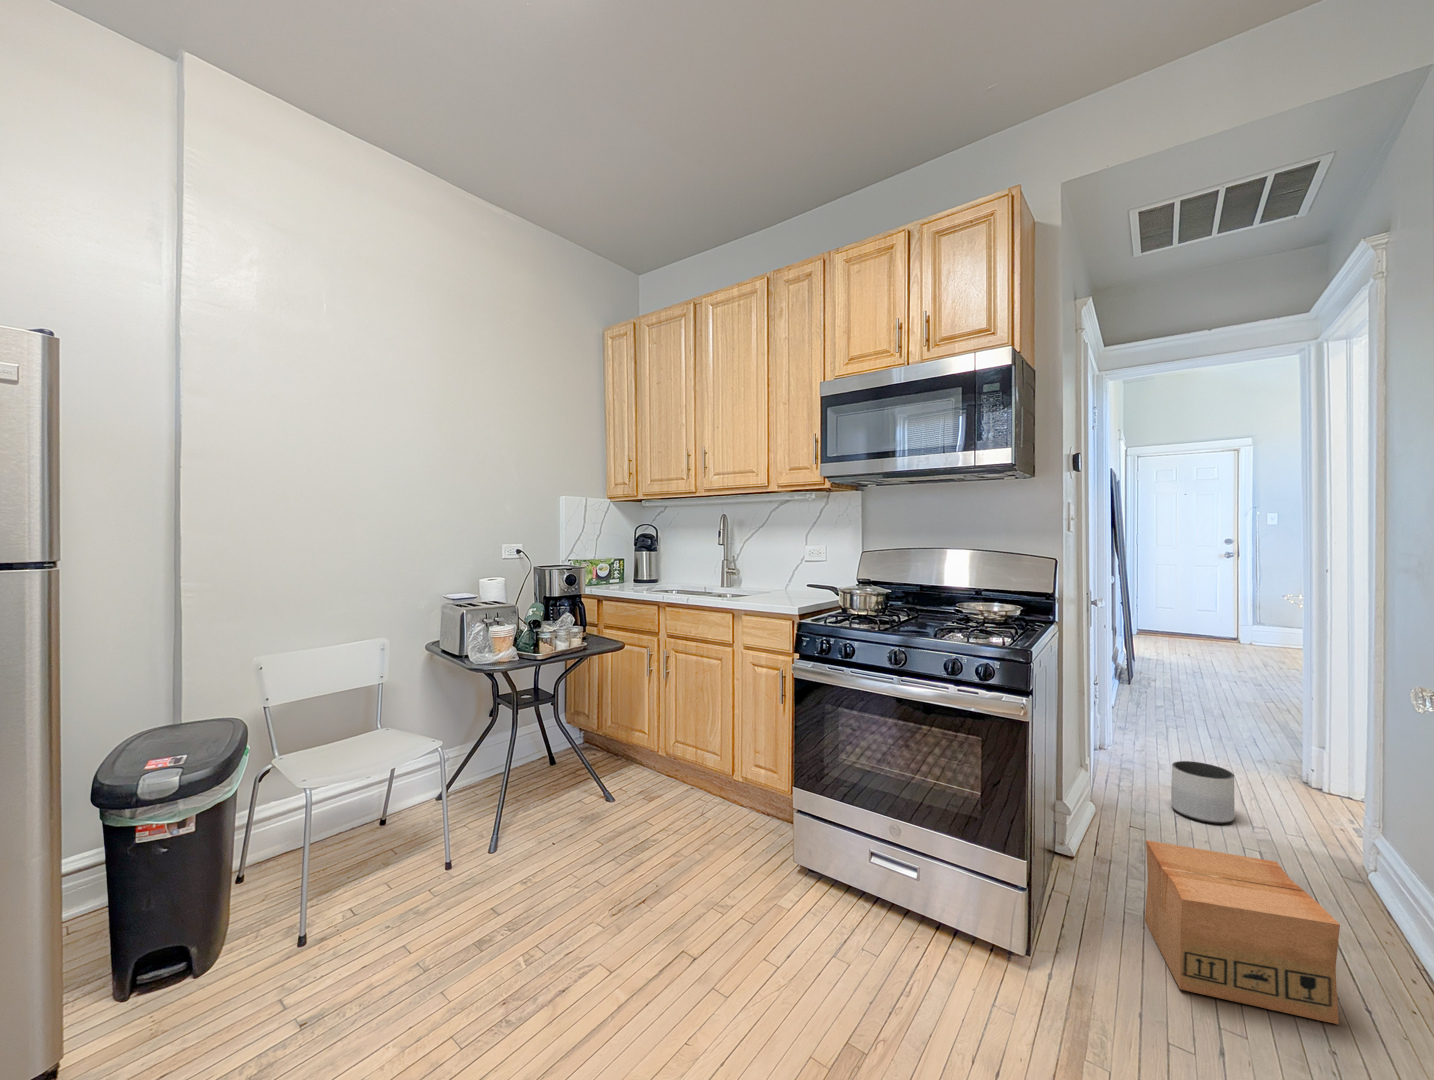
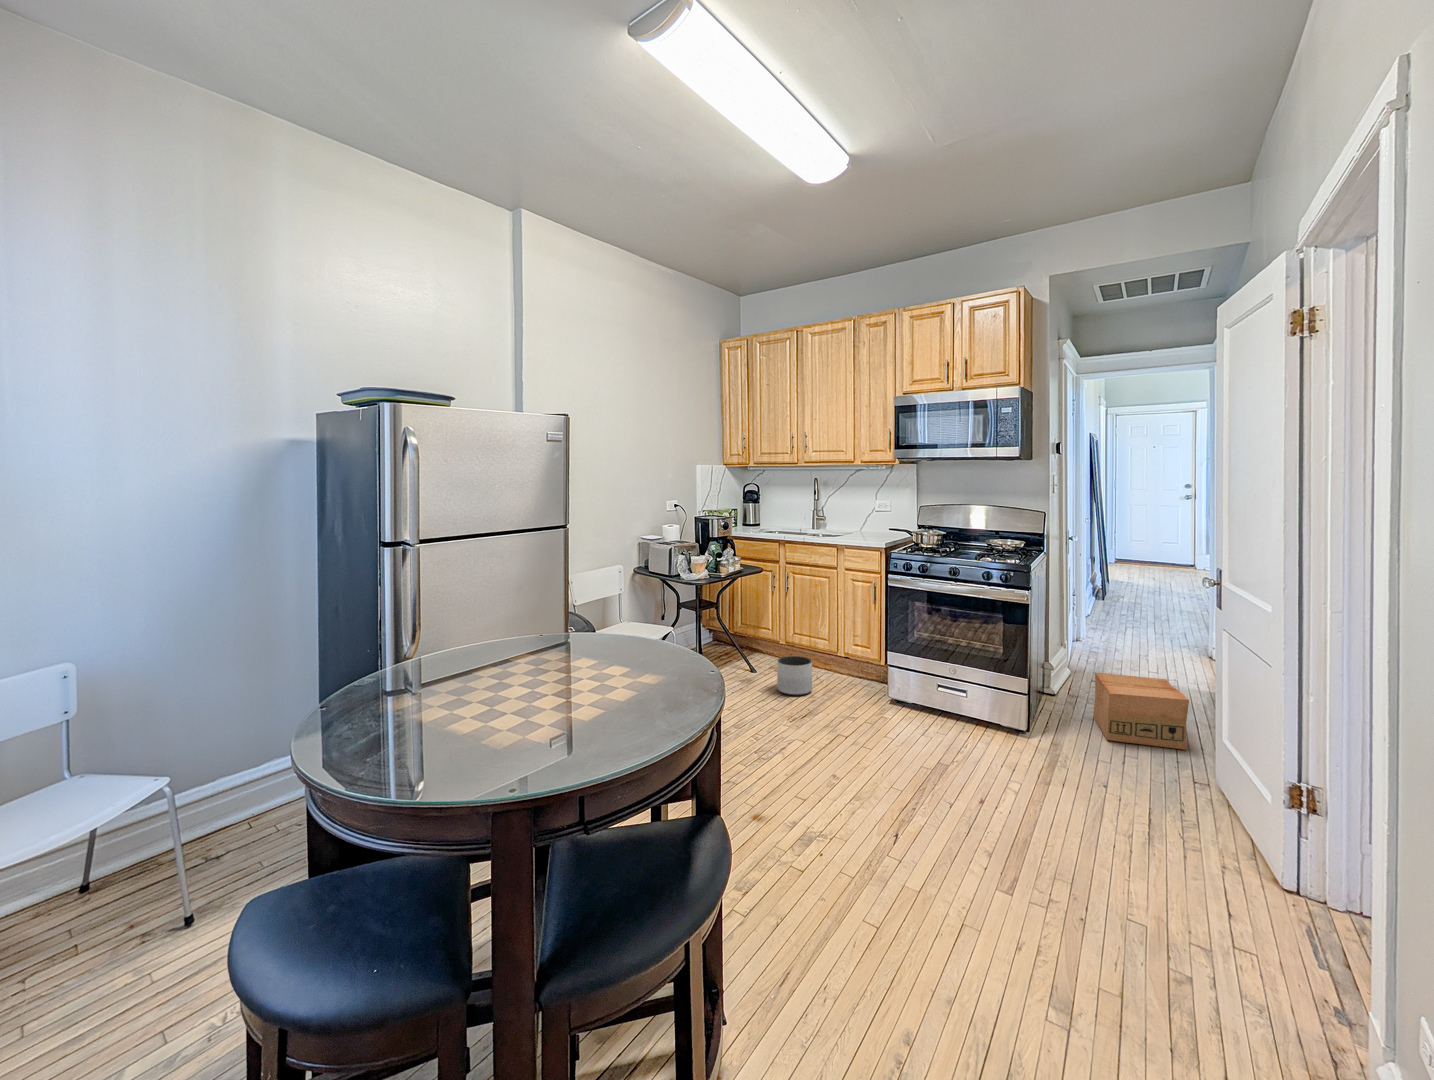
planter: present [1171,761,1235,824] -> present [777,656,812,695]

